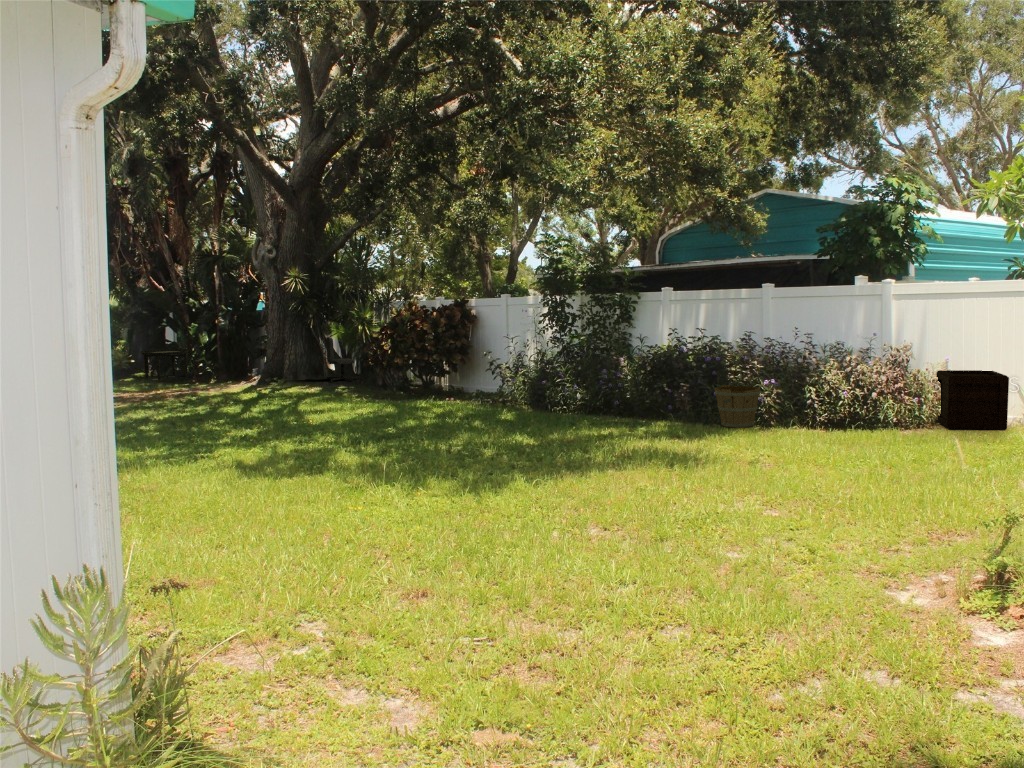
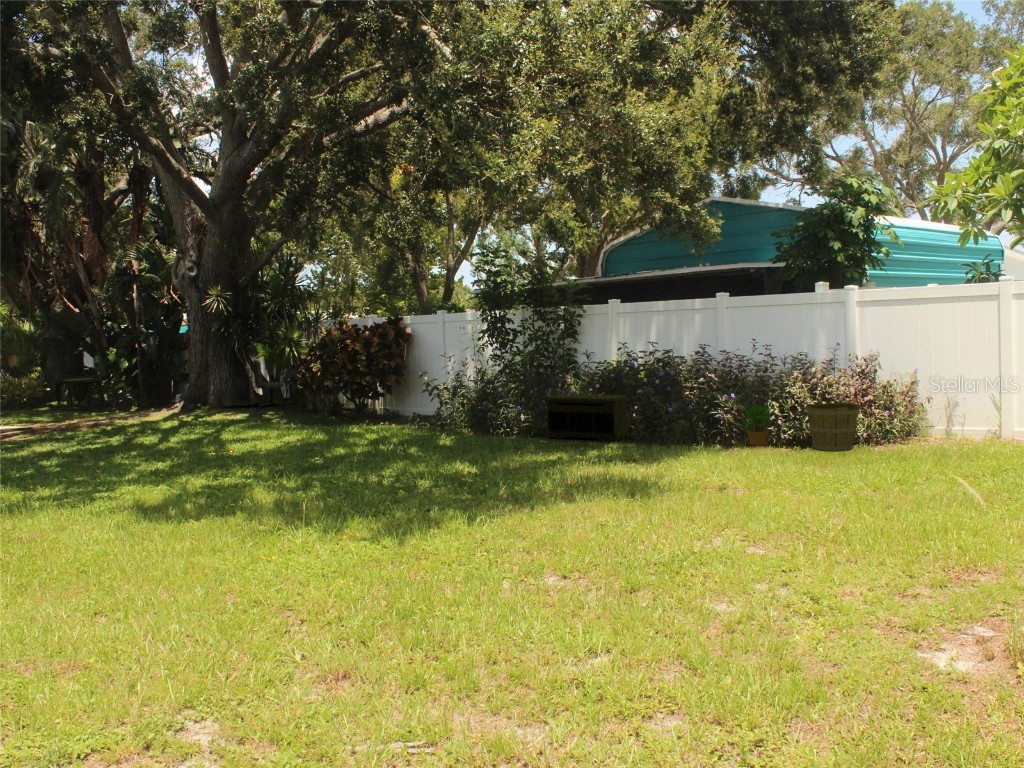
wooden crate: present [936,370,1009,430] -> none [904,380,982,444]
bench: none [599,375,676,420] -> present [546,394,628,441]
wooden bucket: present [715,385,761,428] -> present [805,402,860,451]
potted plant: none [781,389,810,427] -> present [744,405,771,446]

